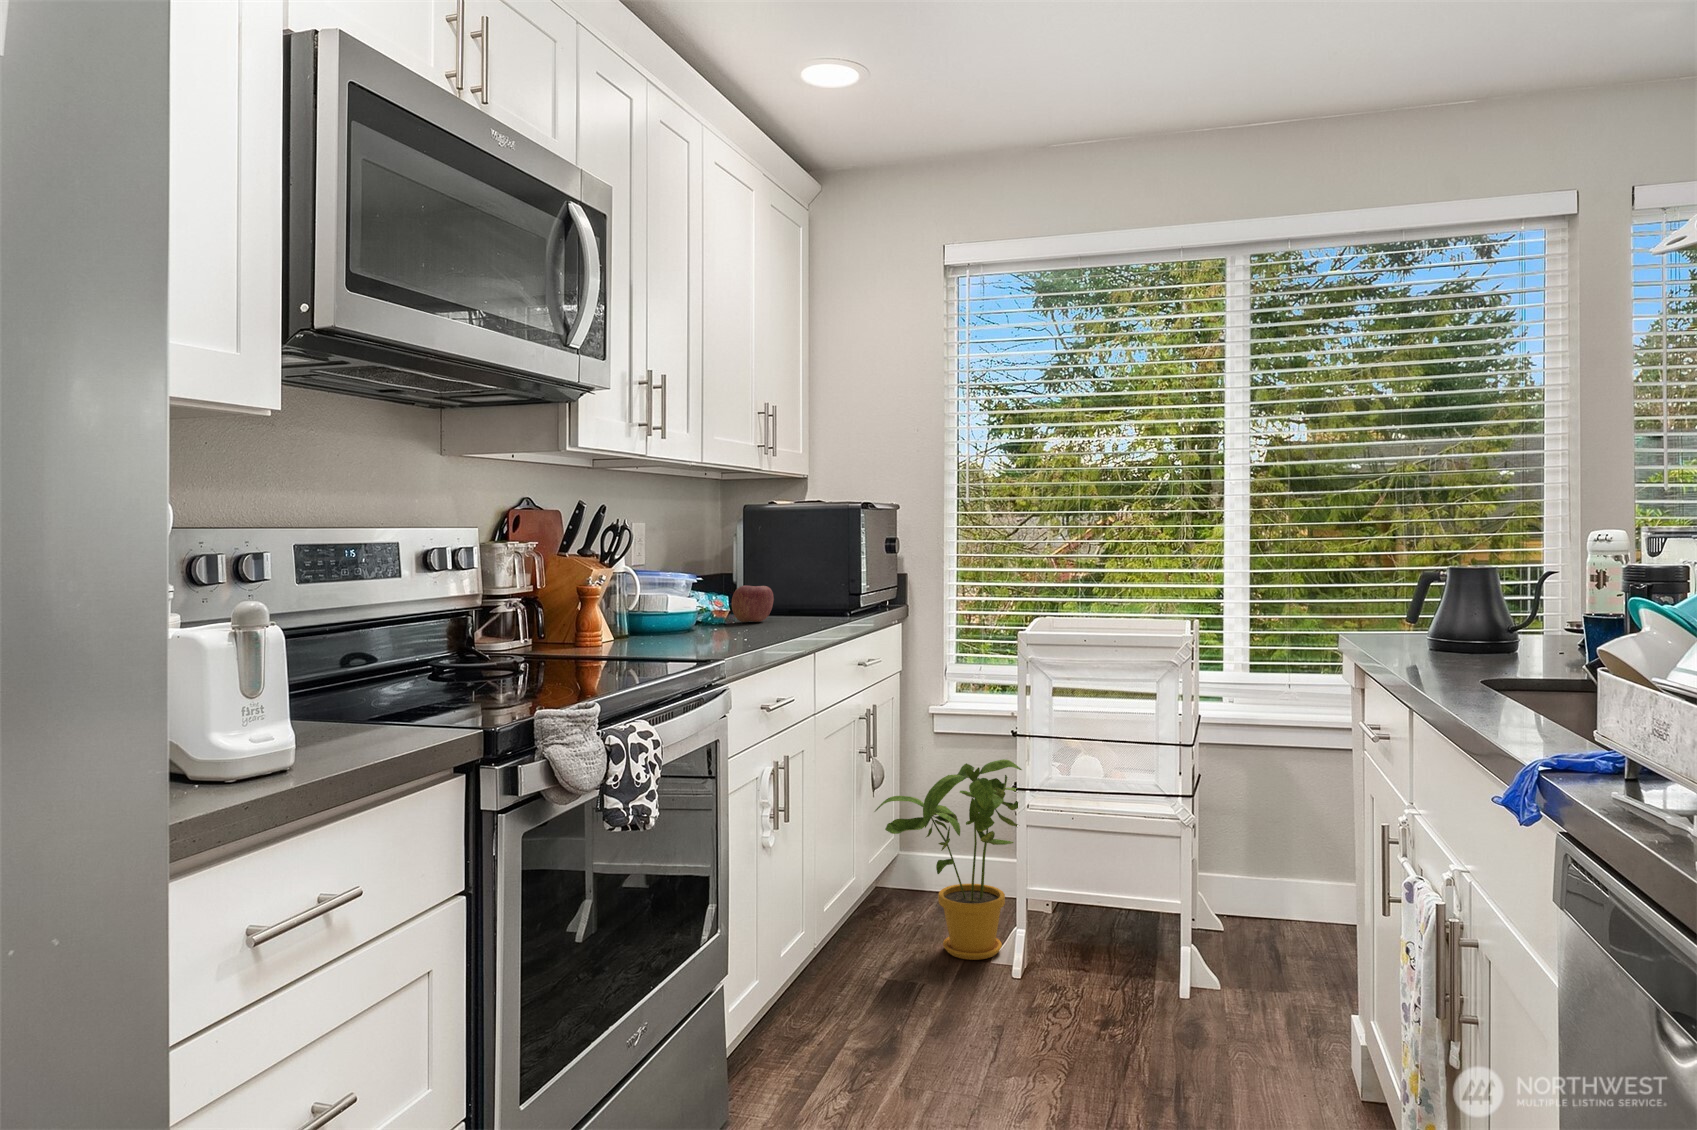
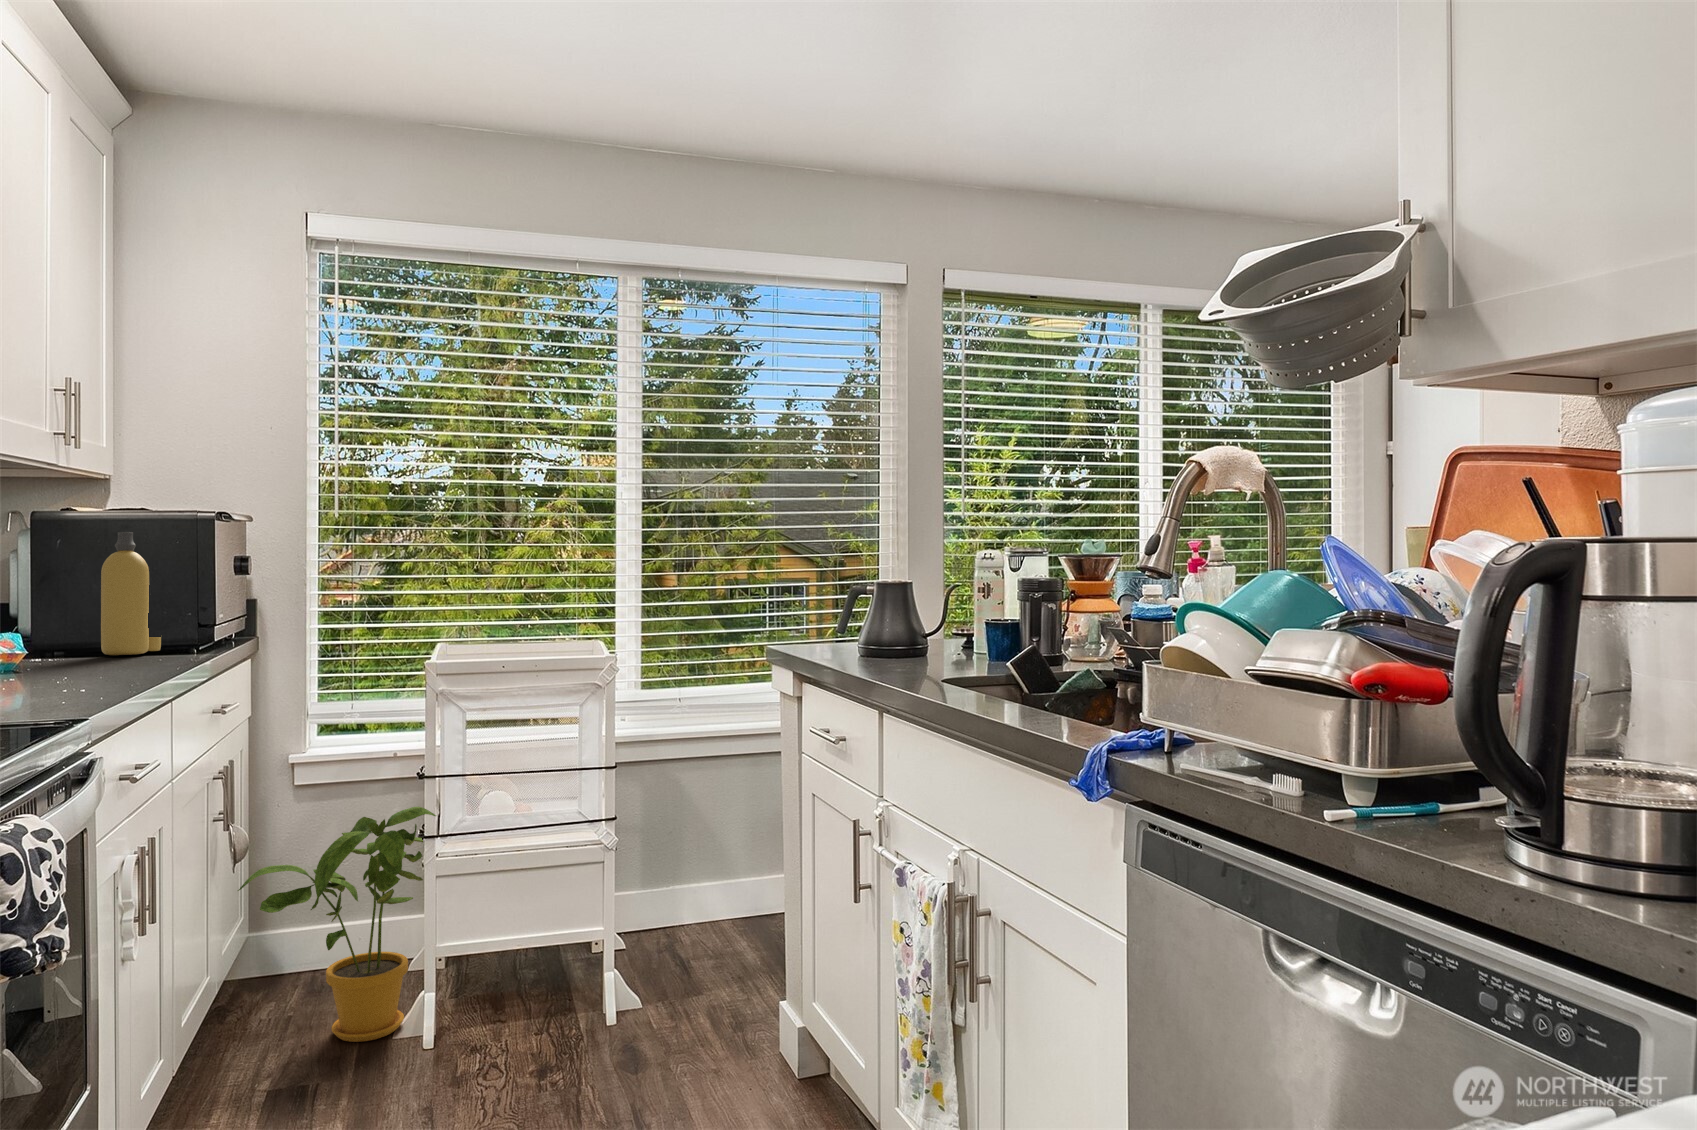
bottle: none [781,519,823,614] -> present [101,532,161,655]
apple: present [732,586,774,622] -> none [36,620,103,669]

